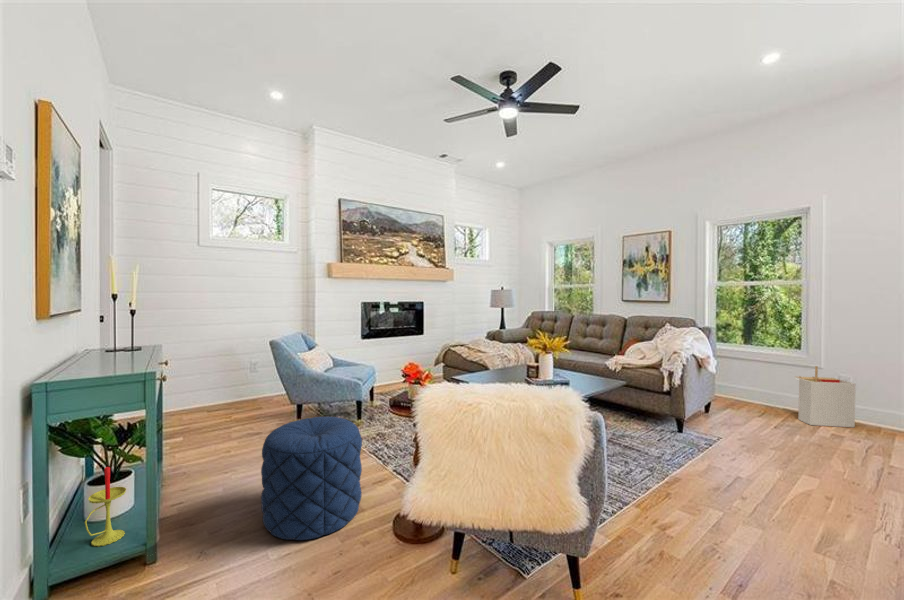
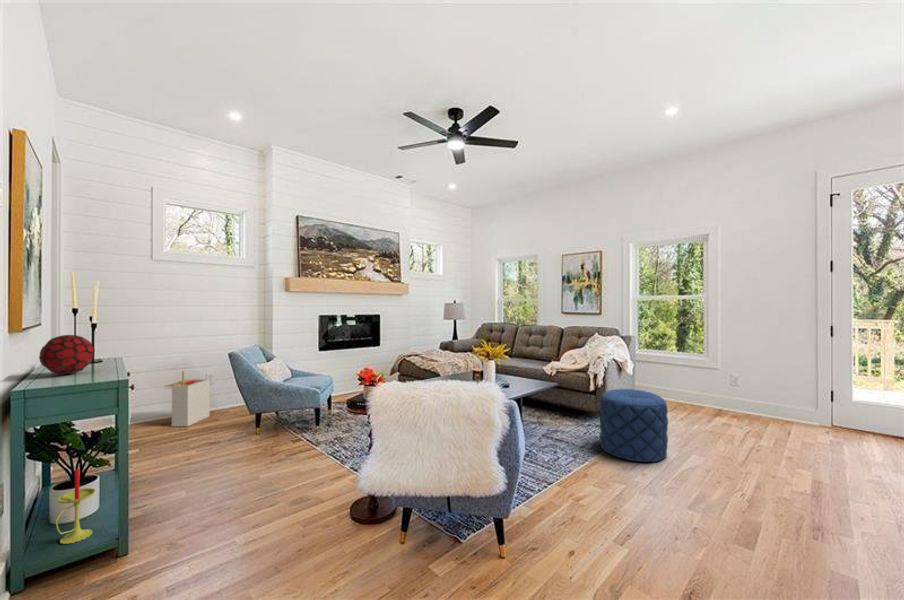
decorative orb: none [70,322,126,364] -> present [39,335,95,374]
storage bin: present [795,366,856,427] -> present [164,371,210,426]
pouf: present [261,417,362,540] -> present [600,389,668,462]

